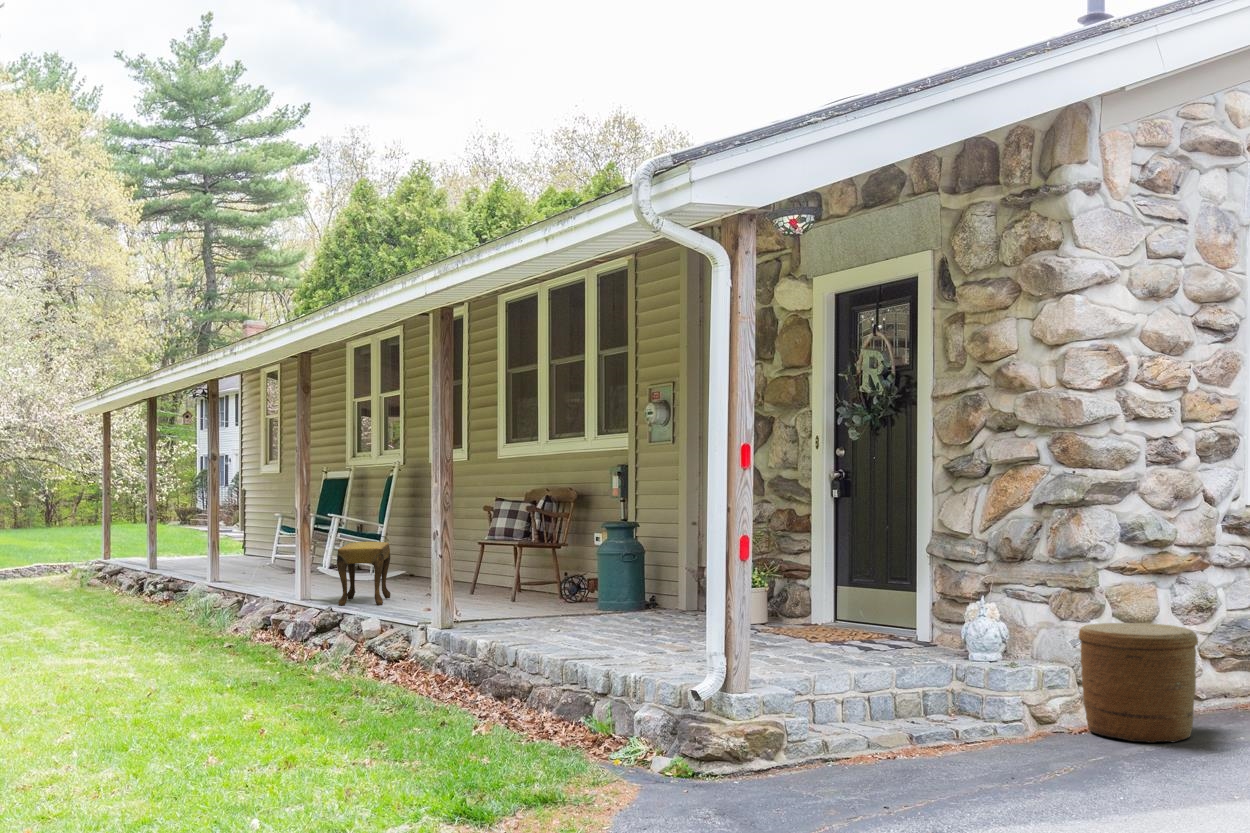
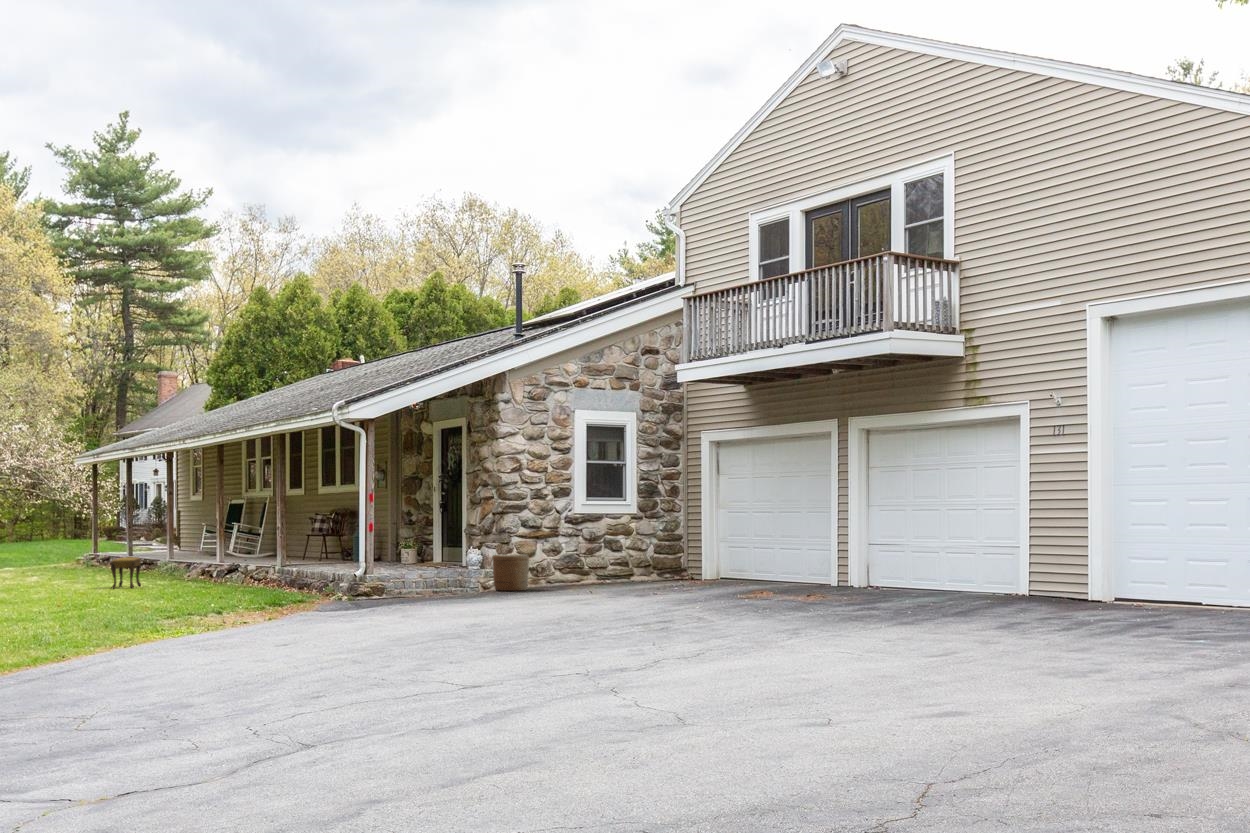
footstool: present [337,542,391,606] -> present [111,557,141,589]

